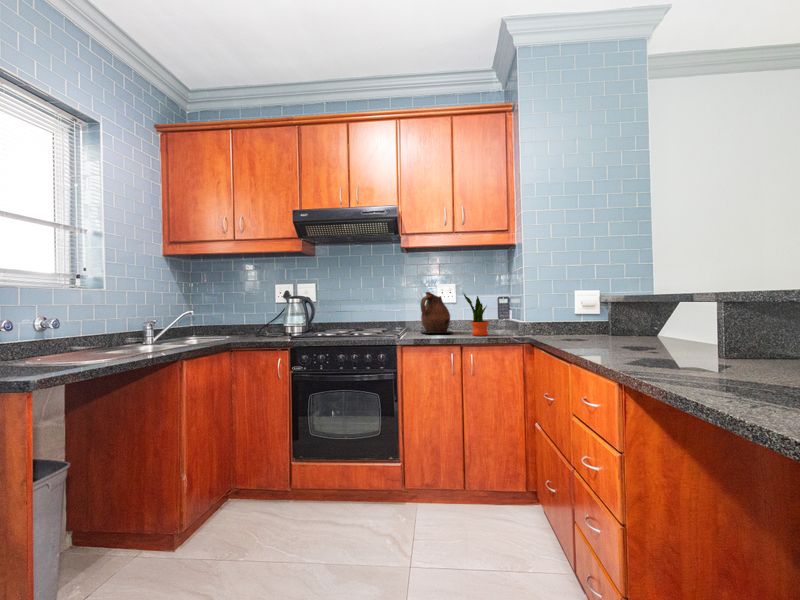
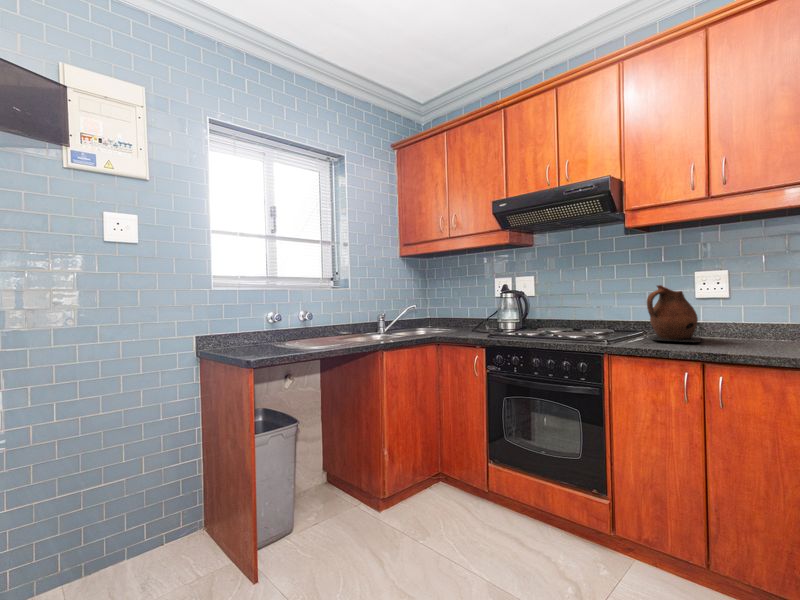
potted plant: present [463,293,489,336] -> none [714,286,764,352]

